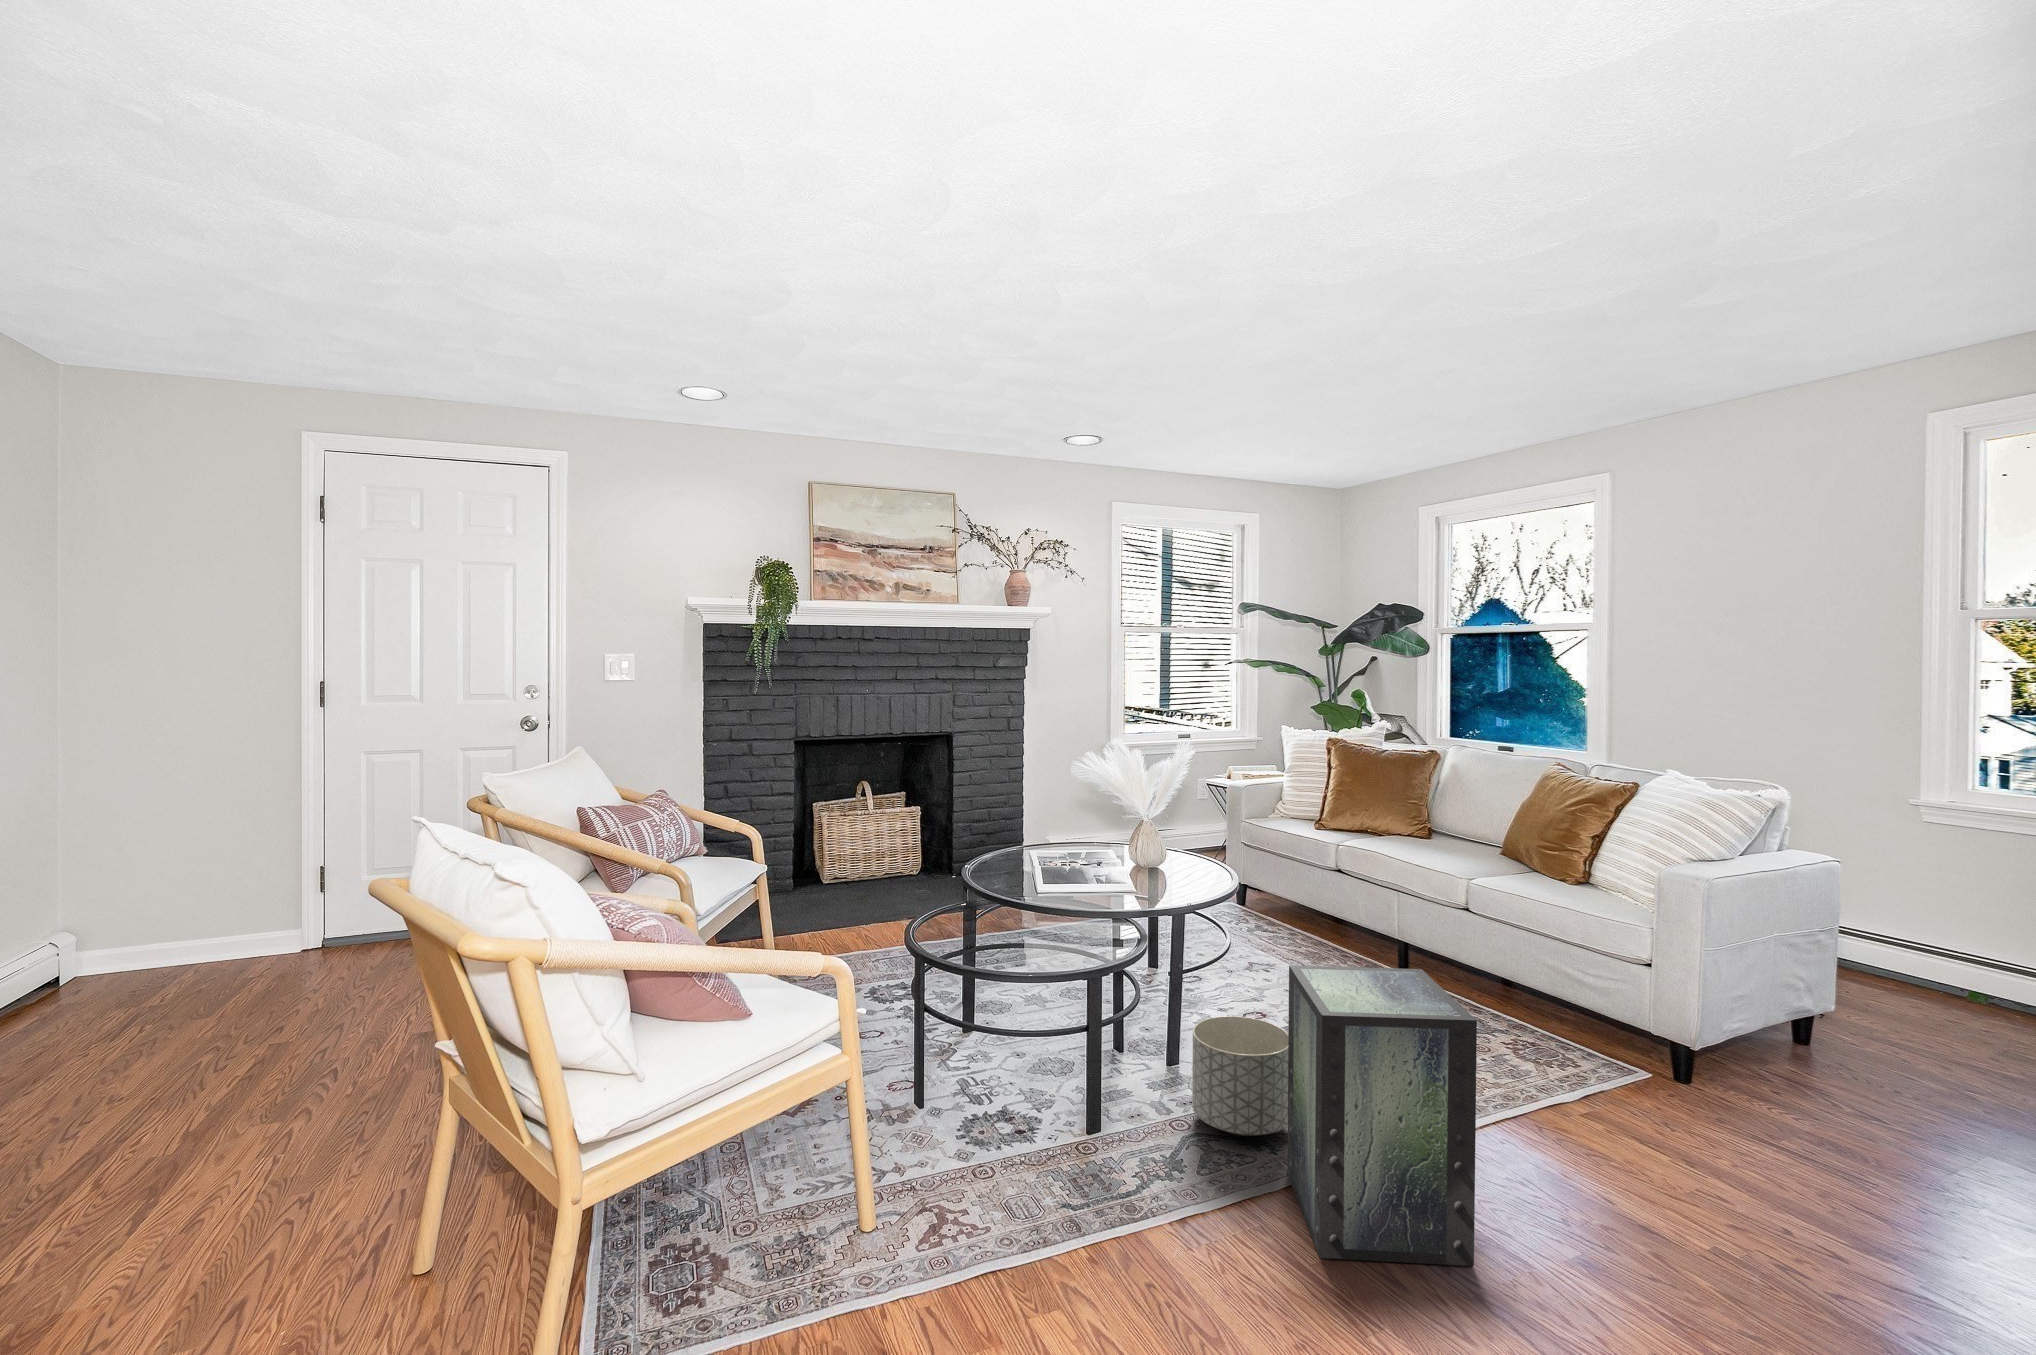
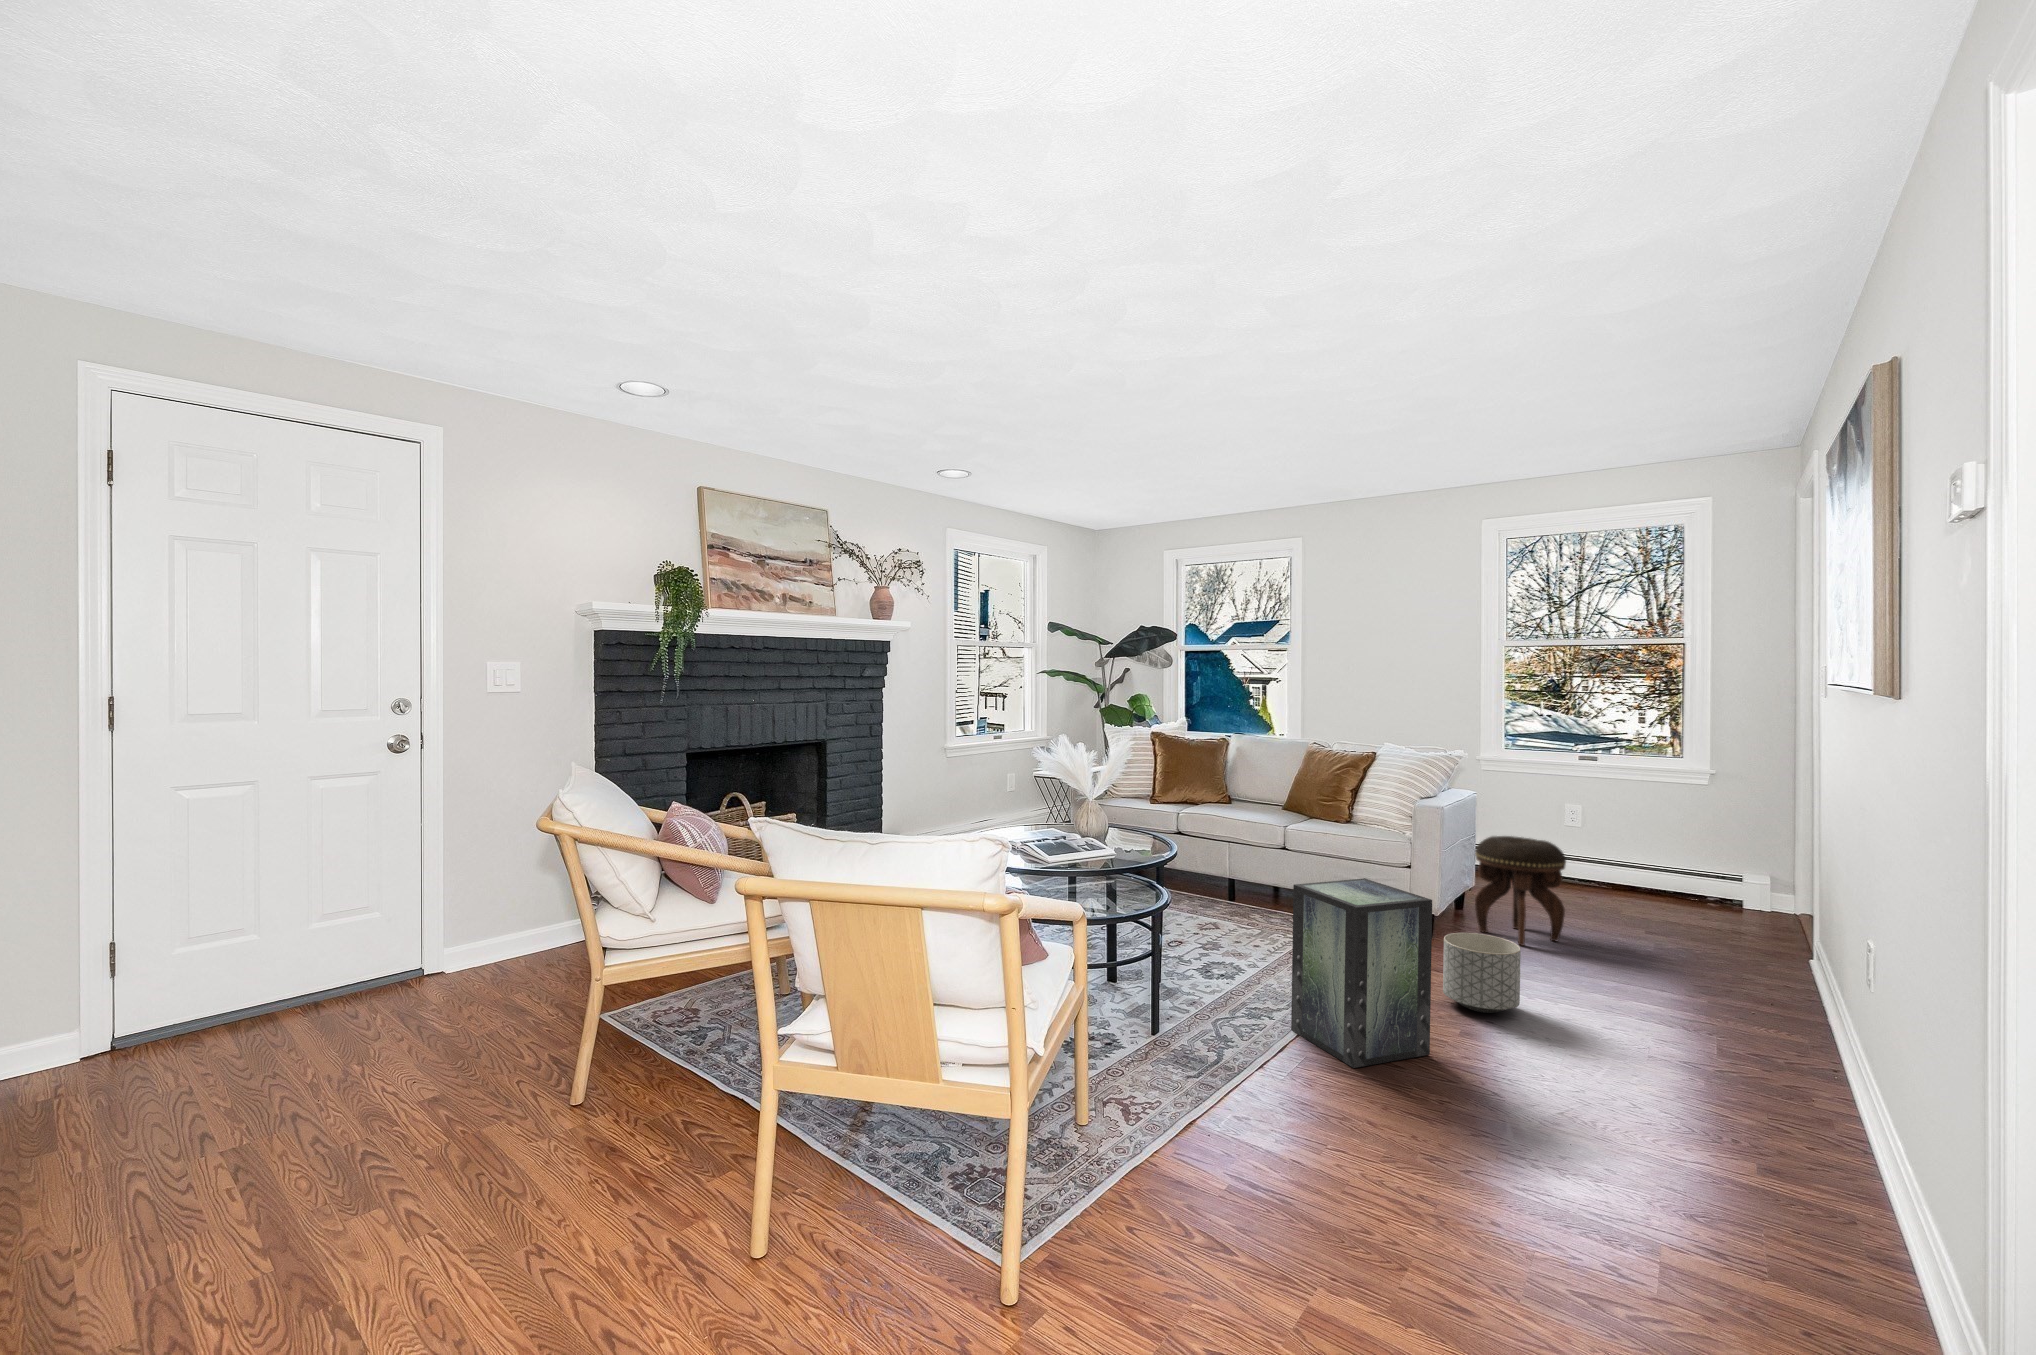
footstool: none [1774,922,1953,1113] -> present [1475,836,1566,946]
planter: present [1192,1016,1289,1136] -> present [1443,933,1521,1013]

